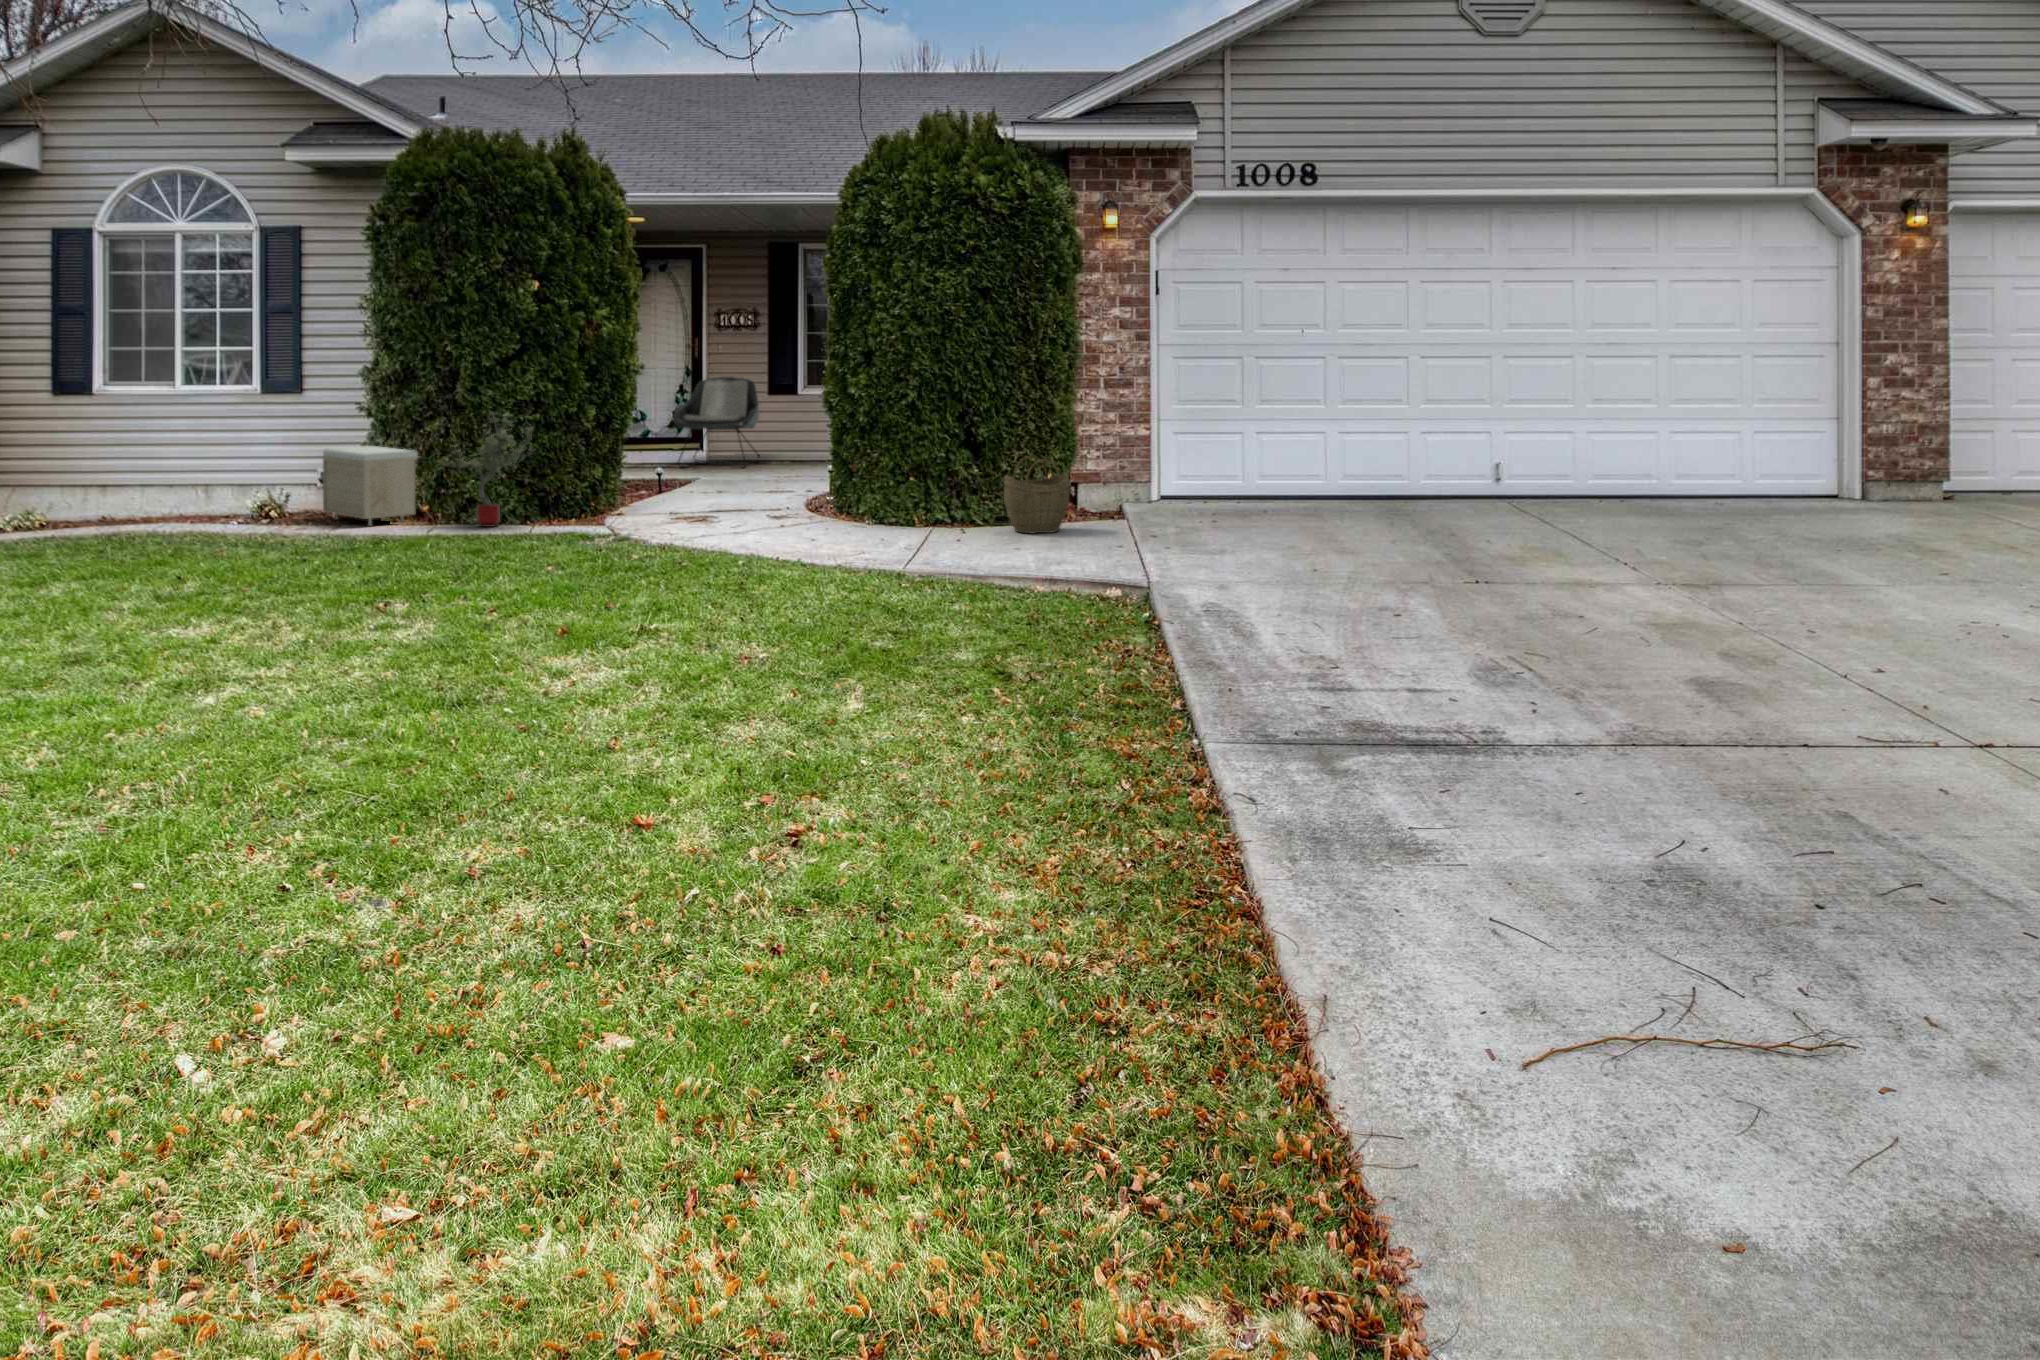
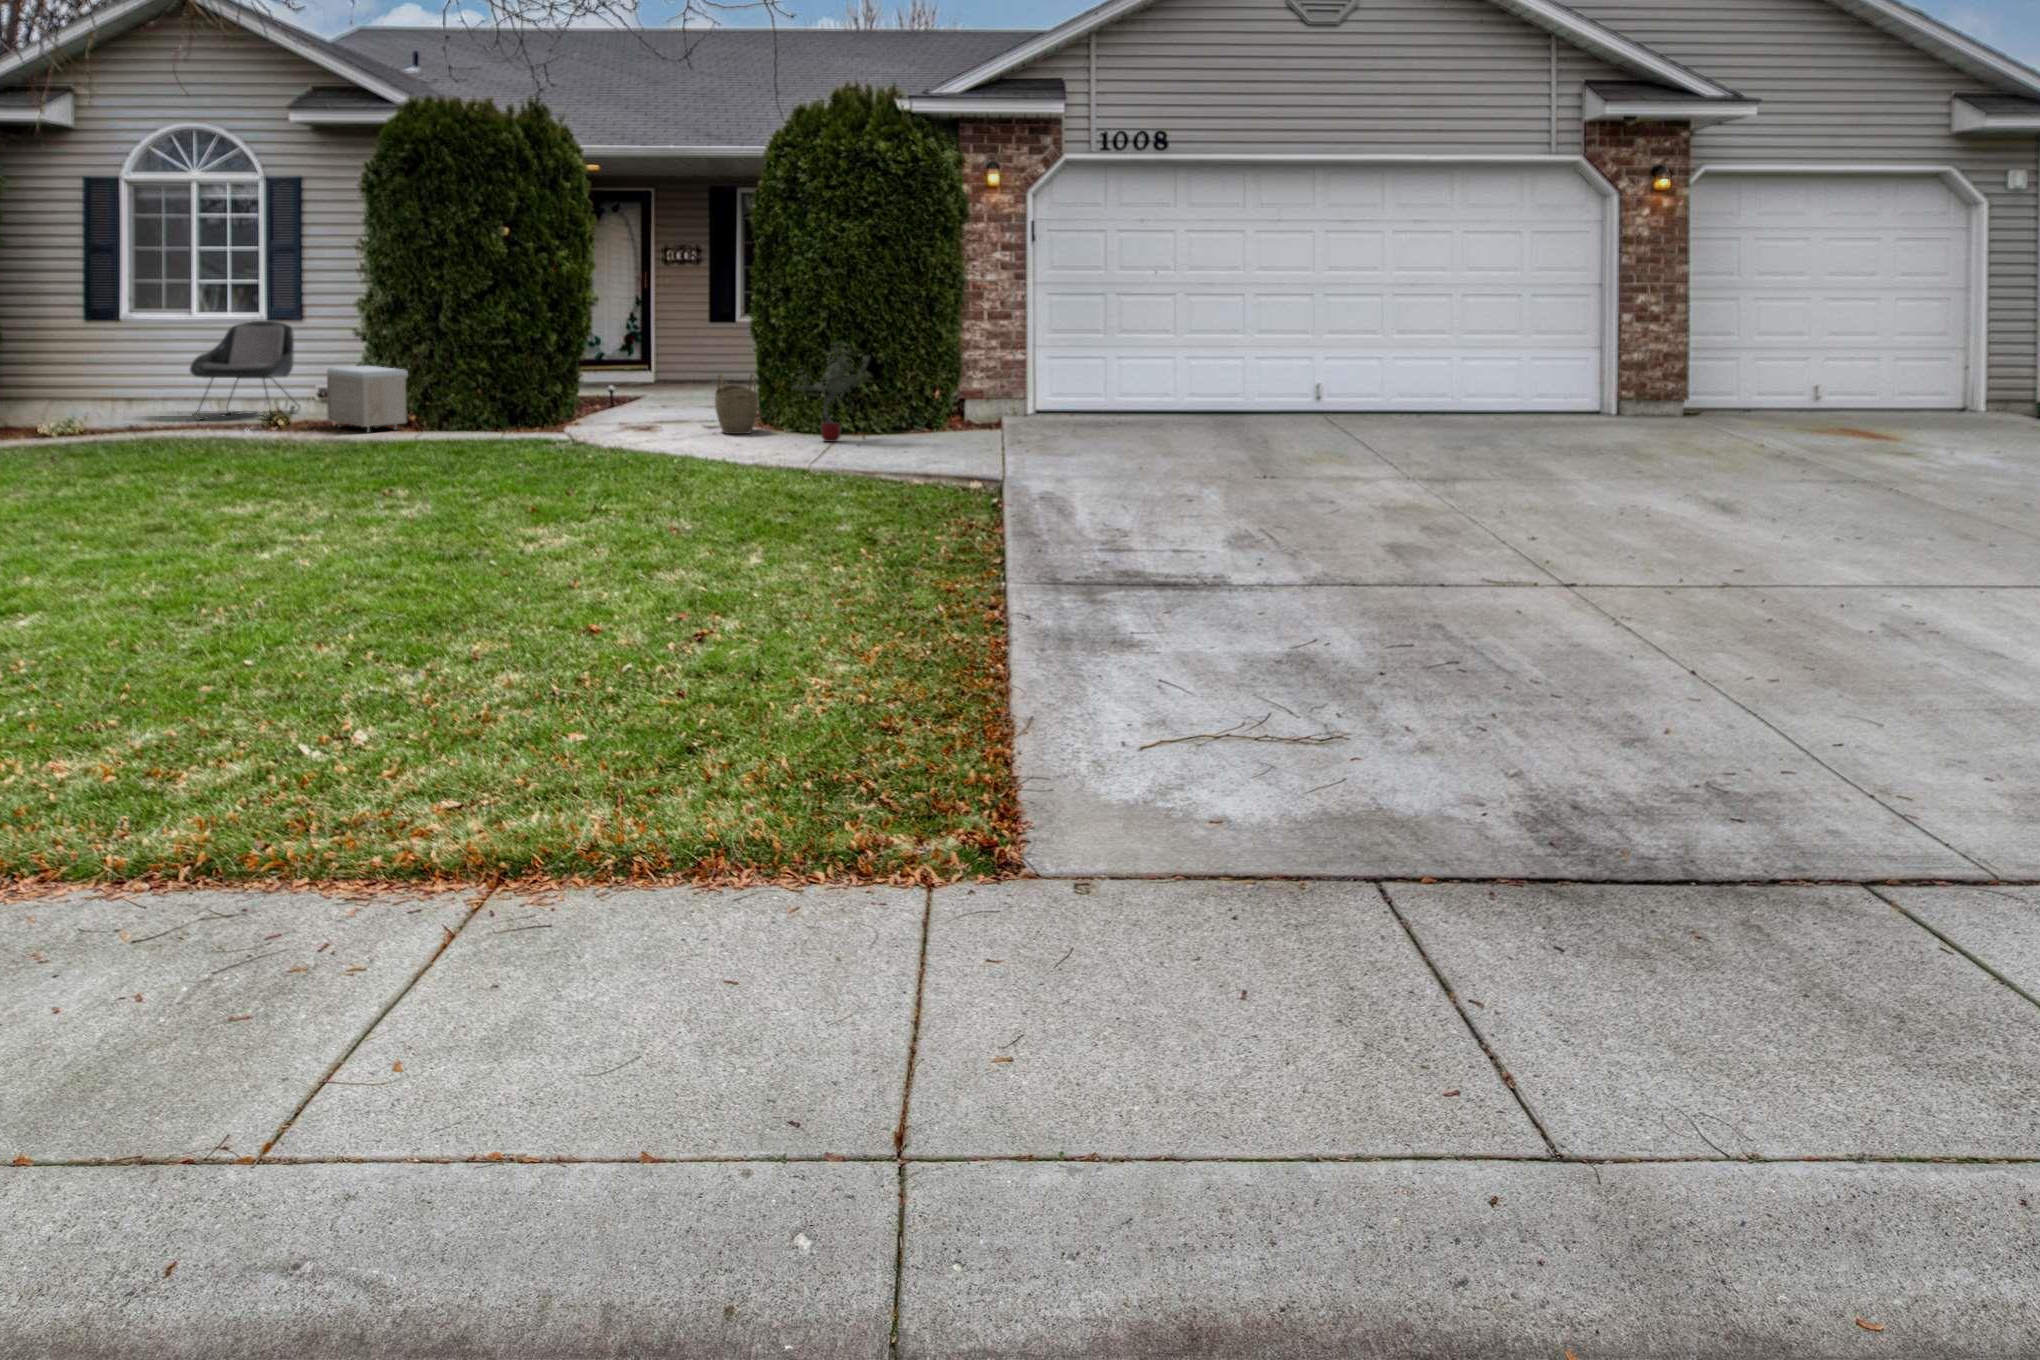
lounge chair: present [673,376,759,468] -> present [190,321,297,420]
potted tree: present [444,413,533,527] -> present [793,343,870,442]
woven basket: present [1004,456,1070,533] -> present [715,373,759,434]

